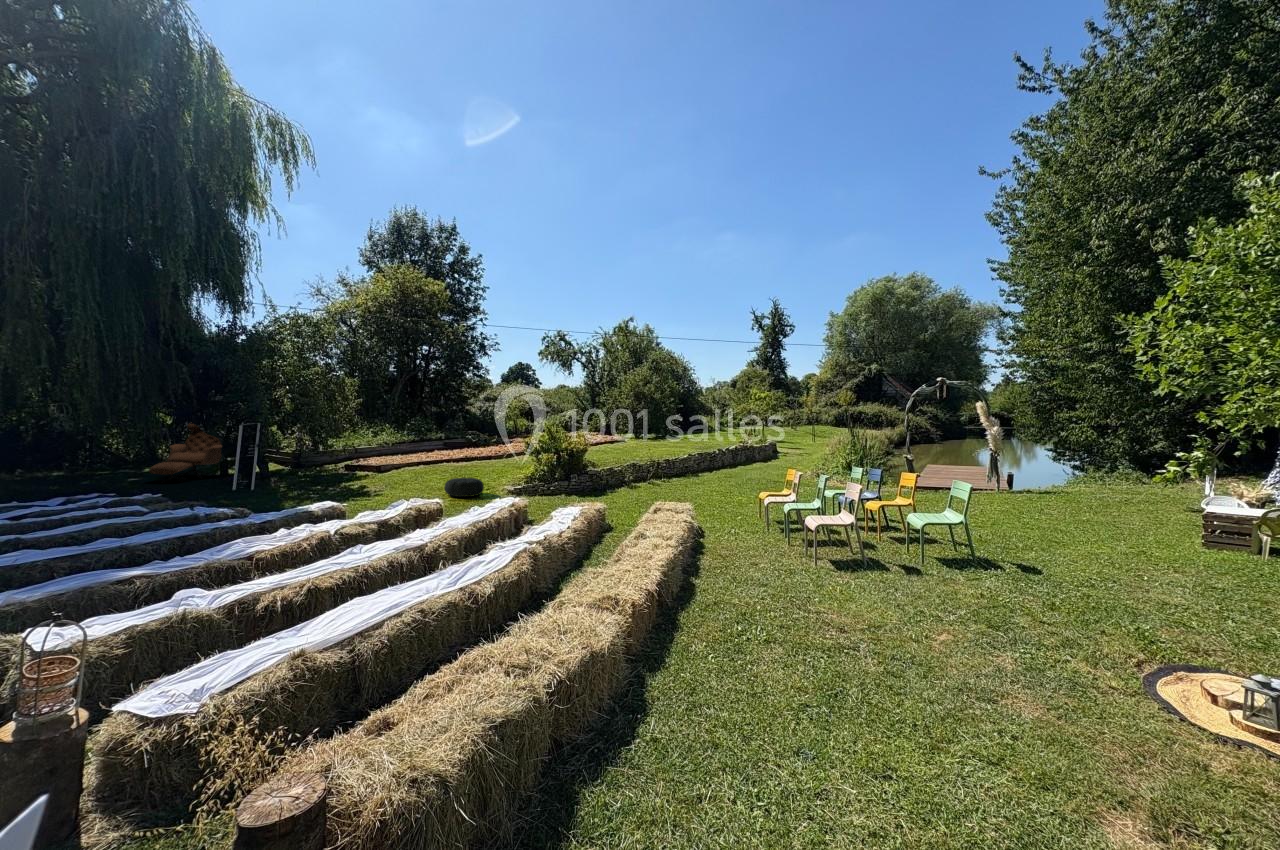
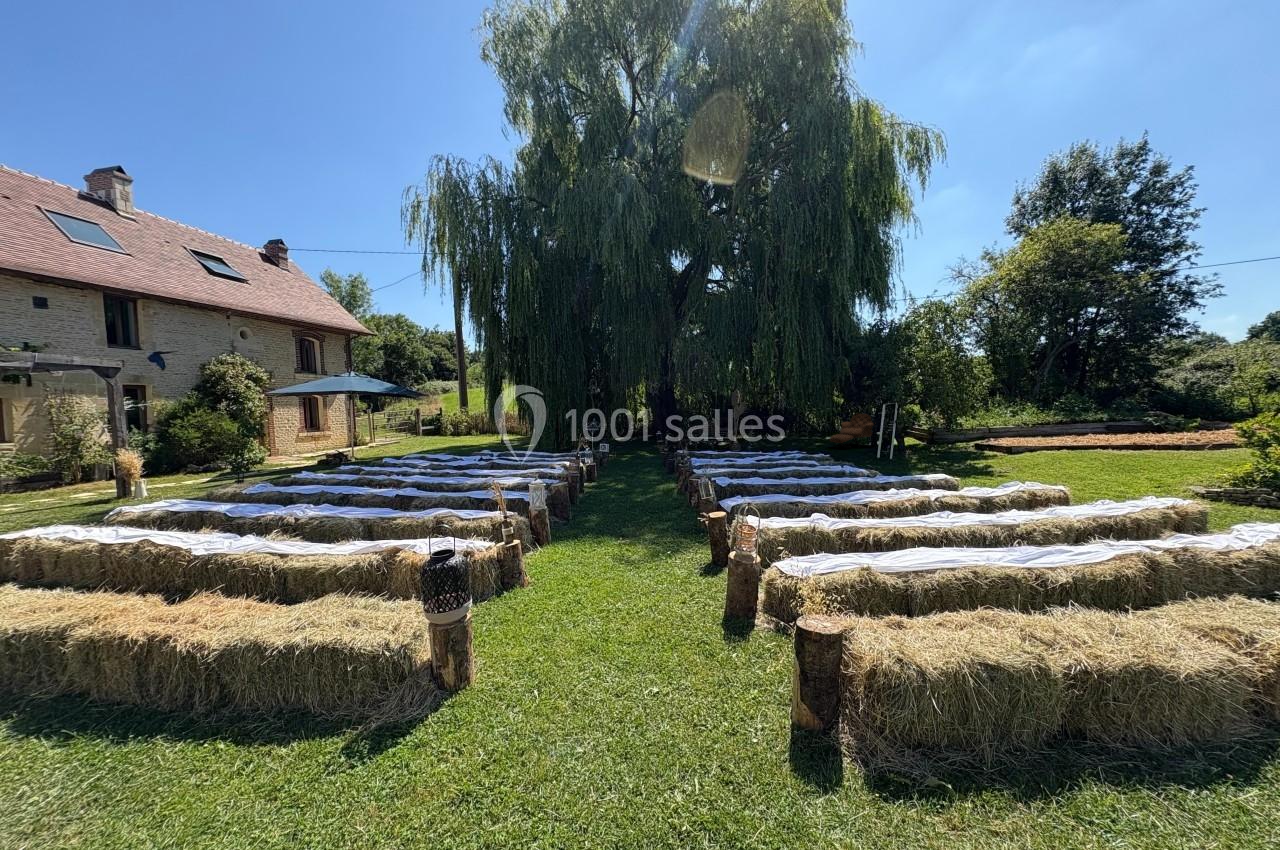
pouf: present [444,478,484,497] -> none [1080,466,1142,489]

